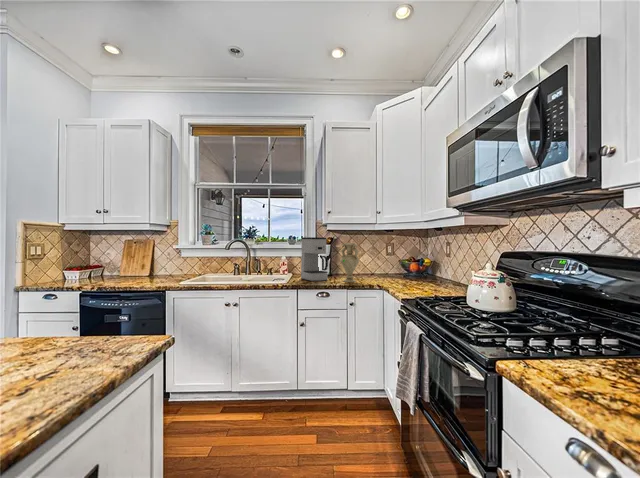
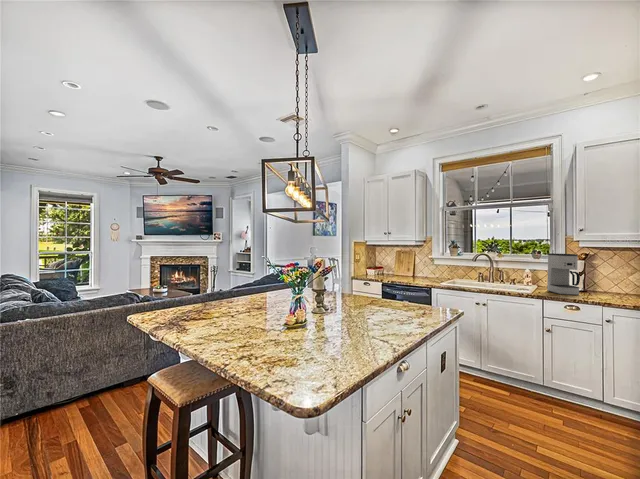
vase: present [340,243,359,282] -> none [595,261,622,300]

